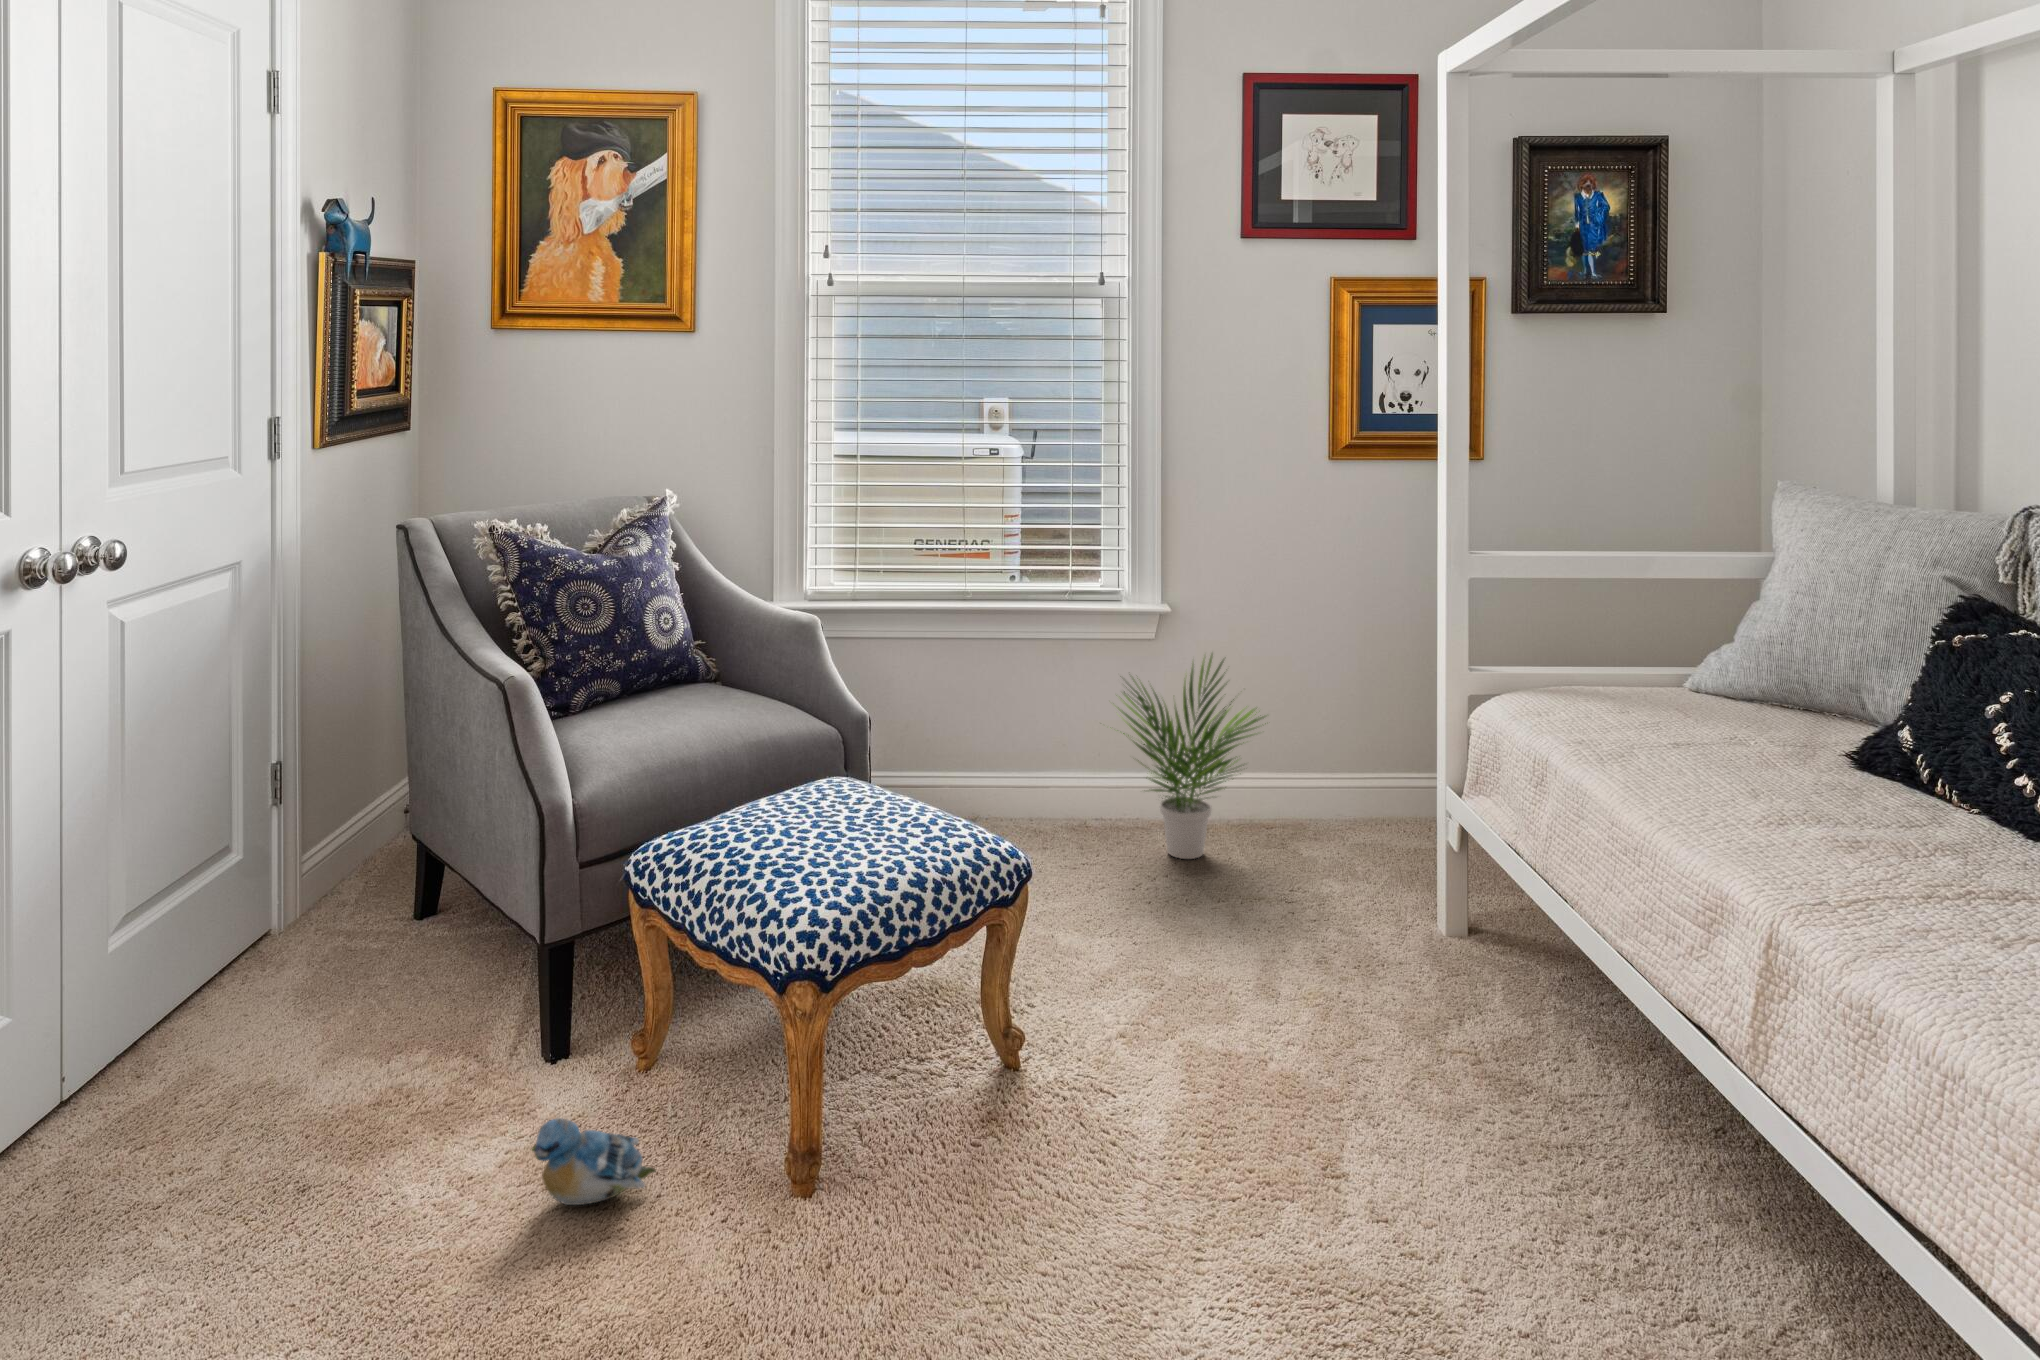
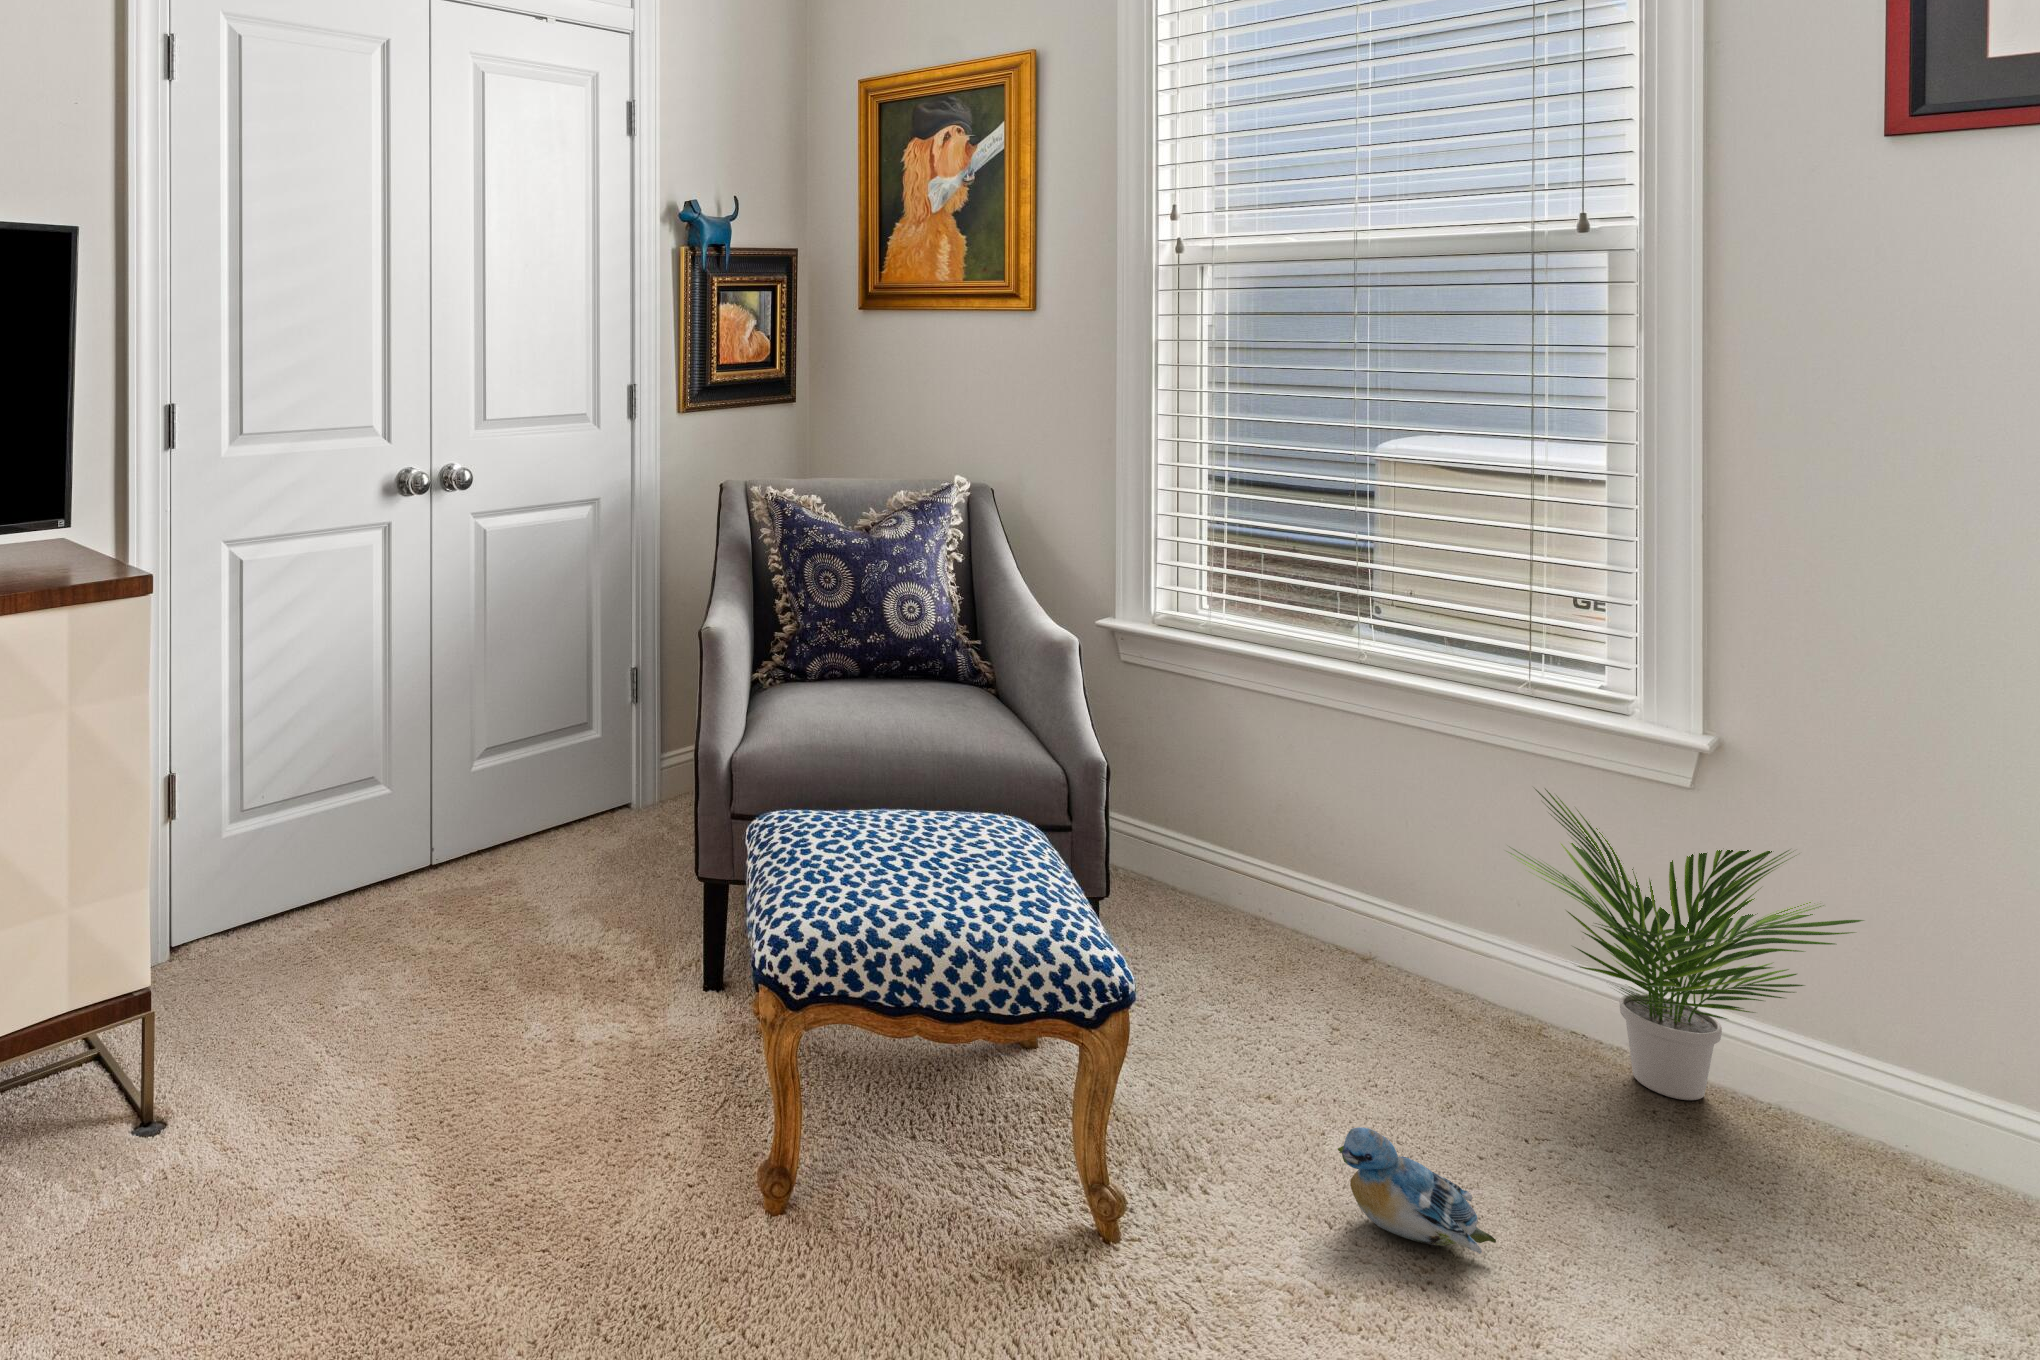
plush toy: present [532,1118,656,1205] -> present [1338,1127,1496,1254]

